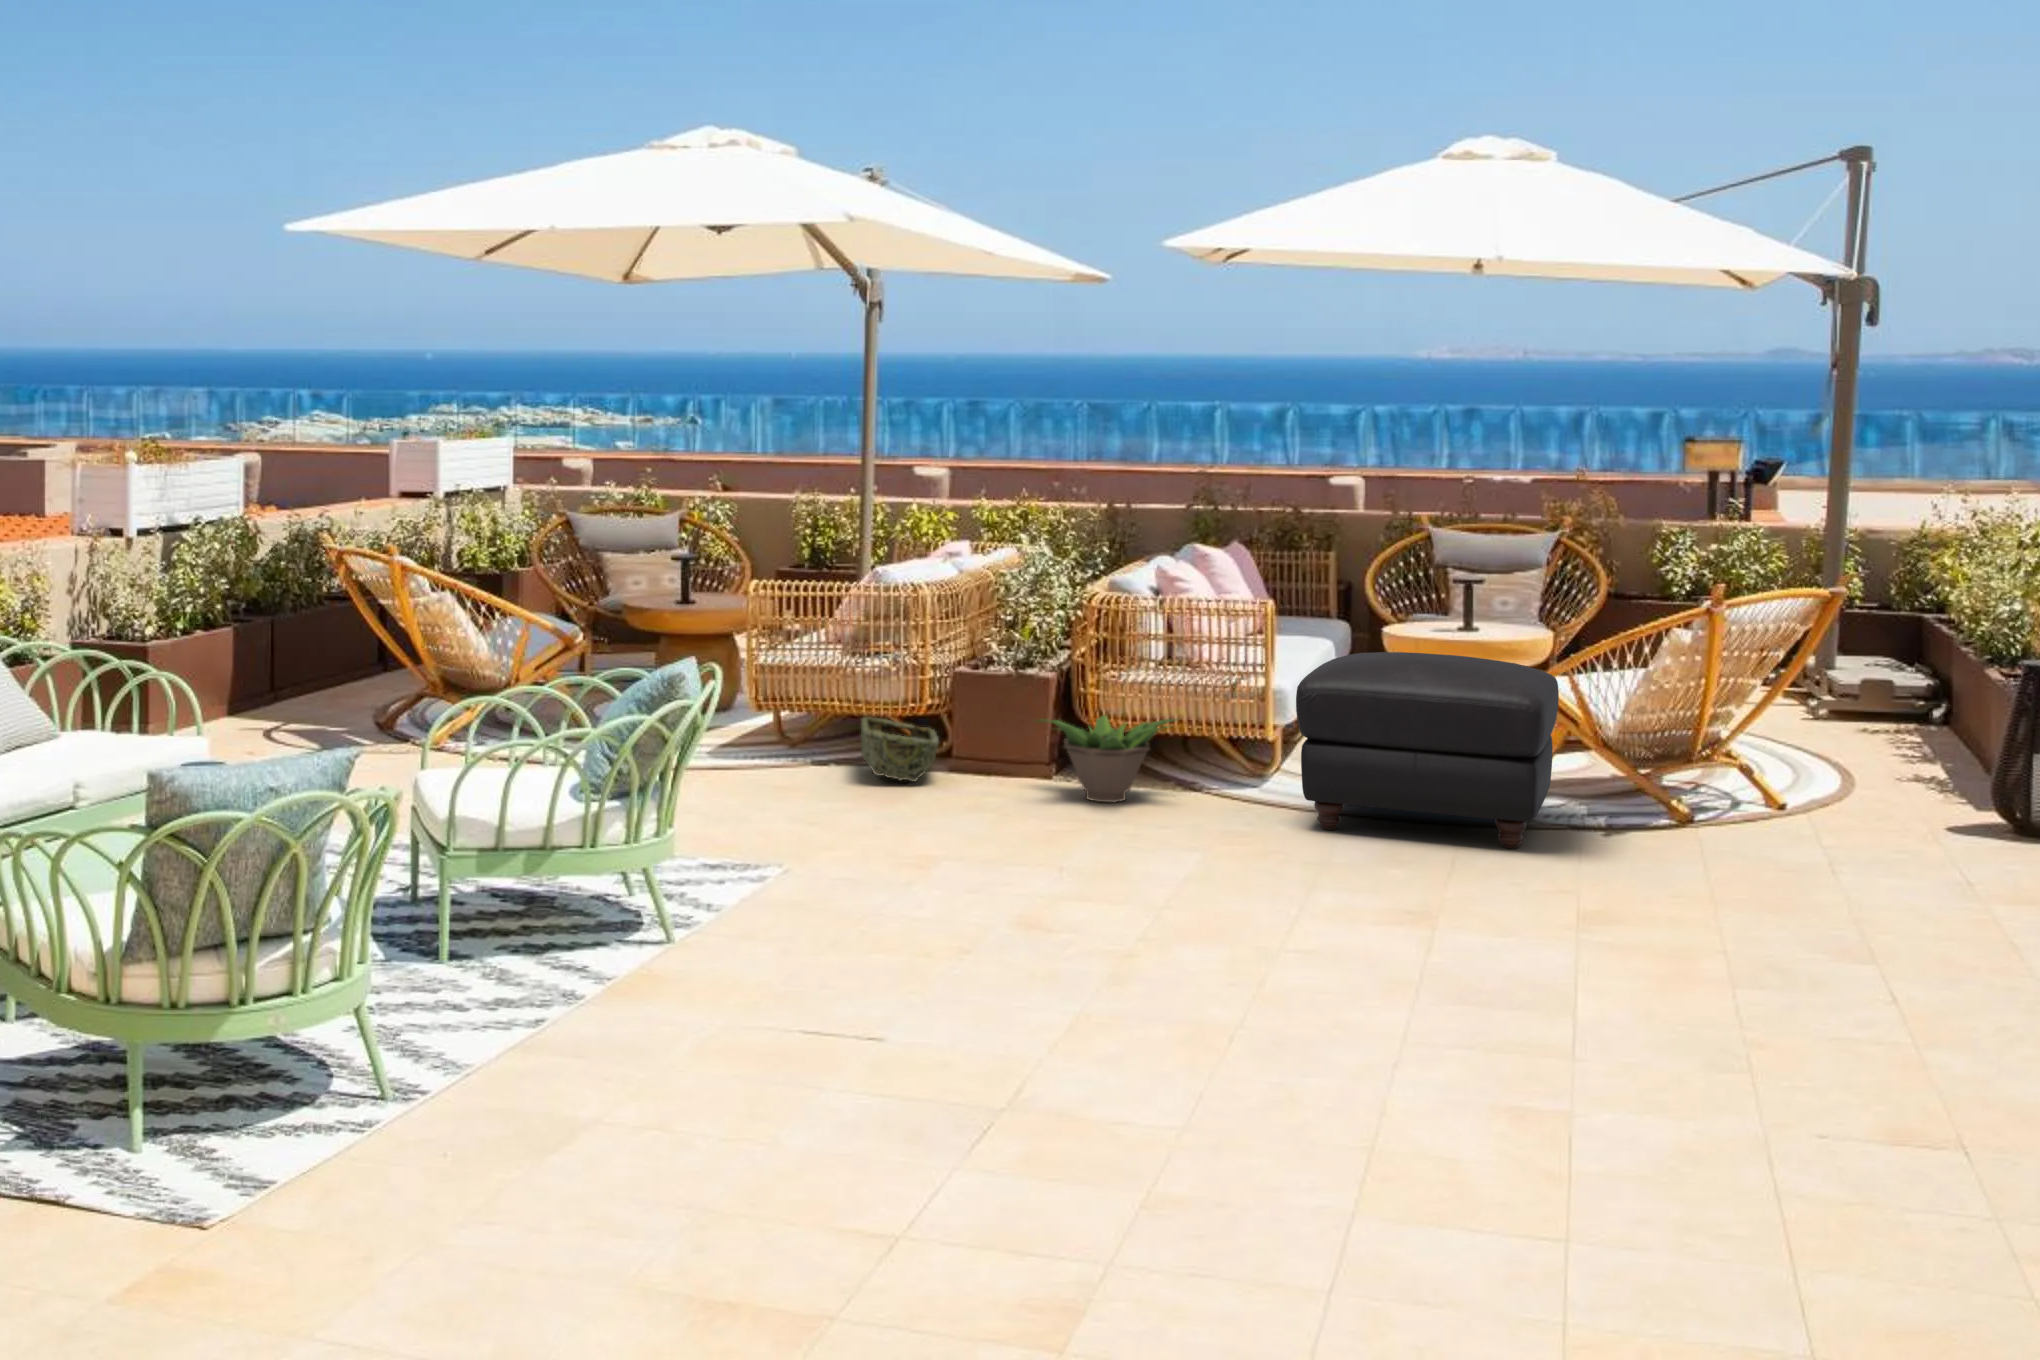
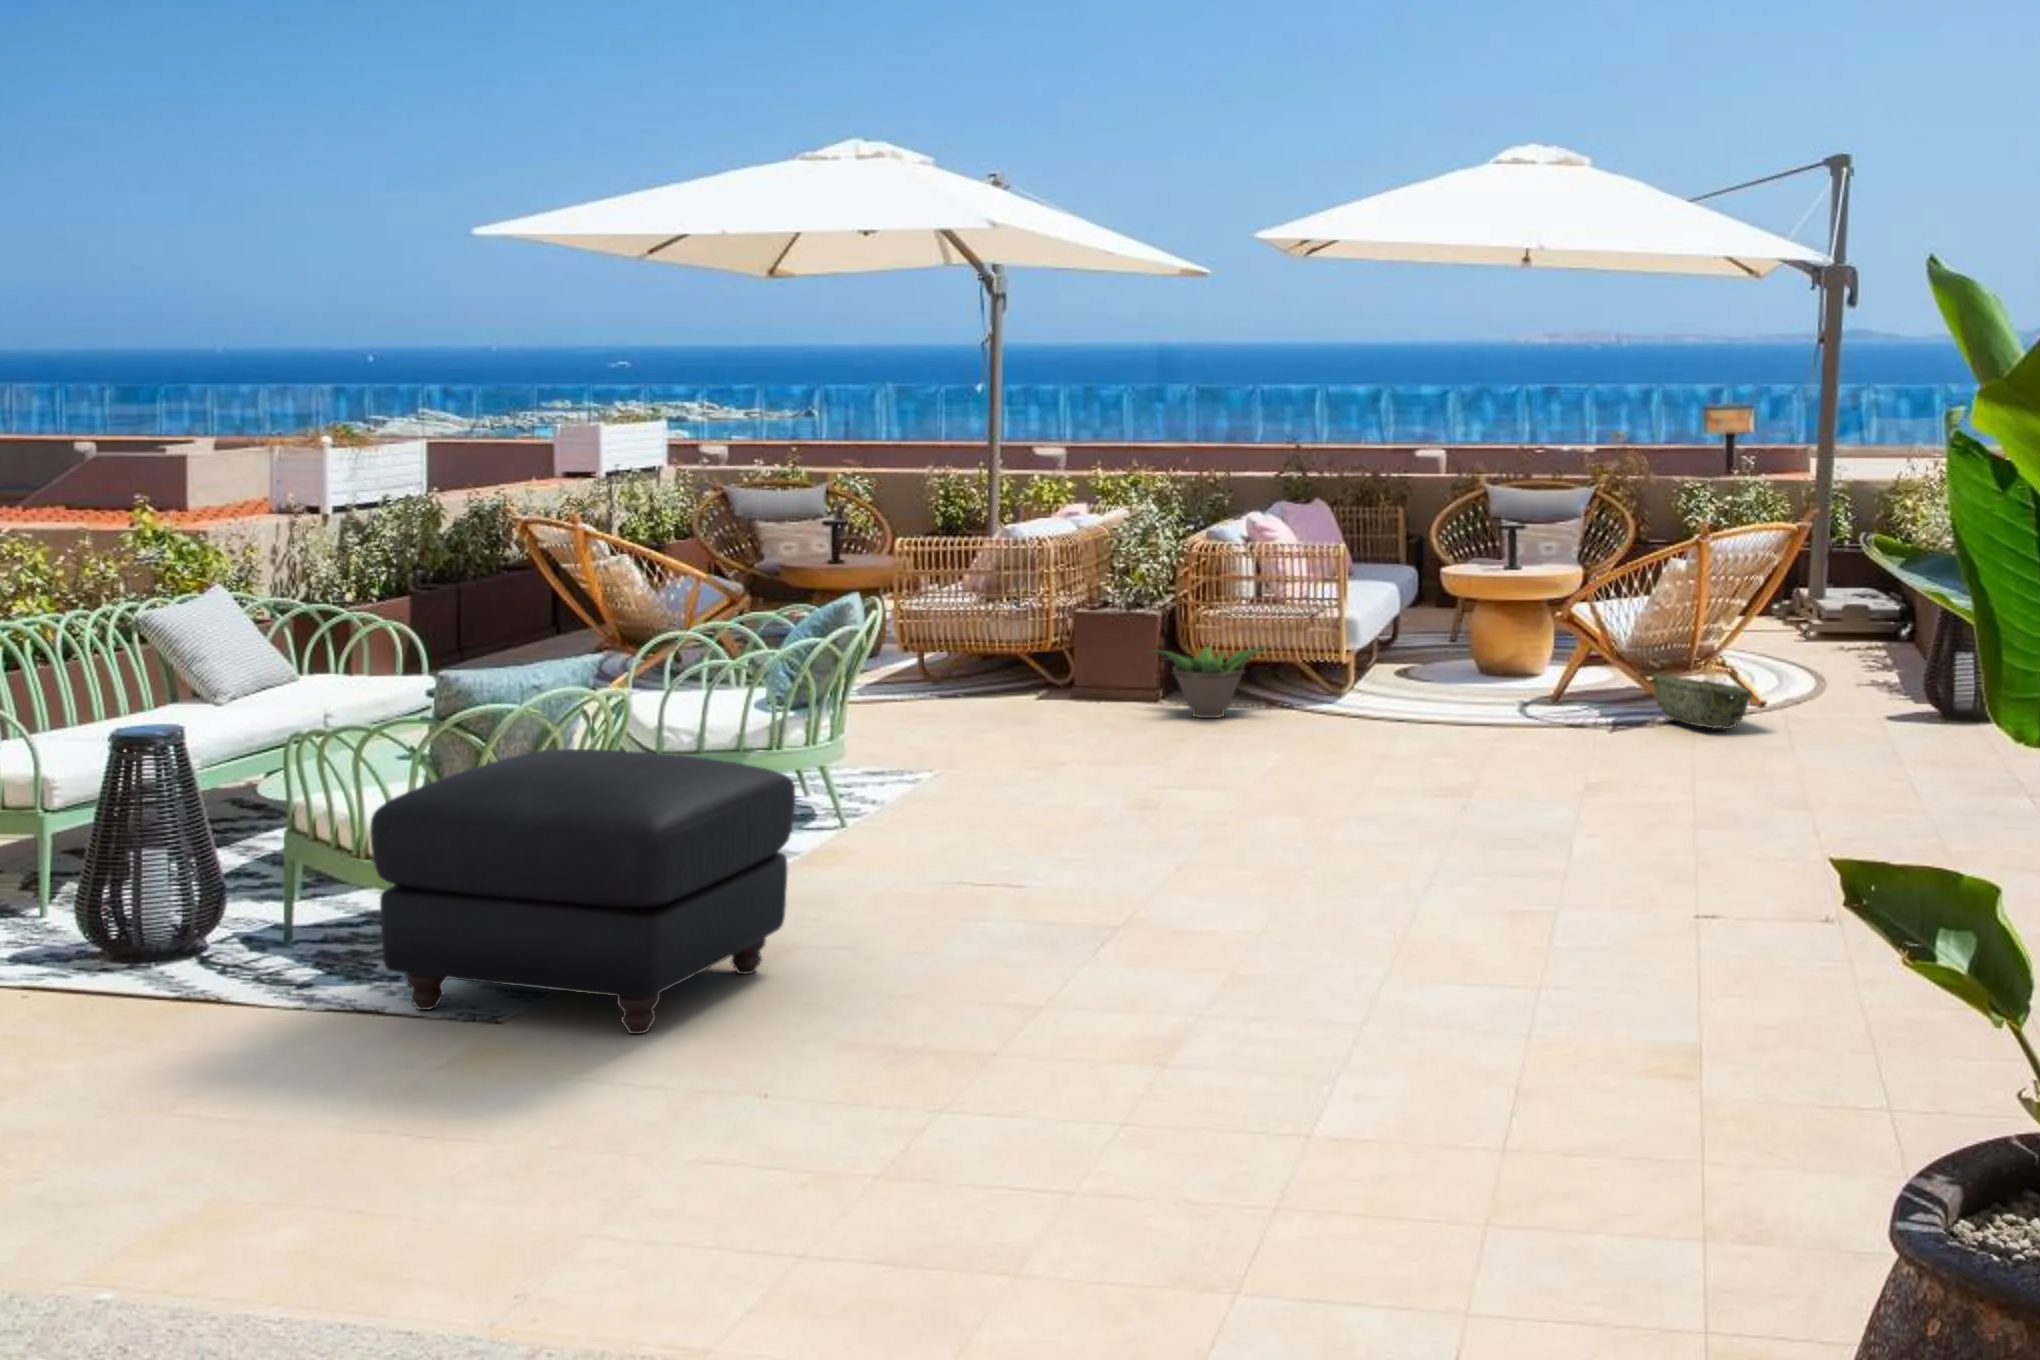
ottoman: present [1296,652,1559,849] -> present [370,749,795,1034]
woven basket: present [861,717,939,782] -> present [1653,674,1752,729]

